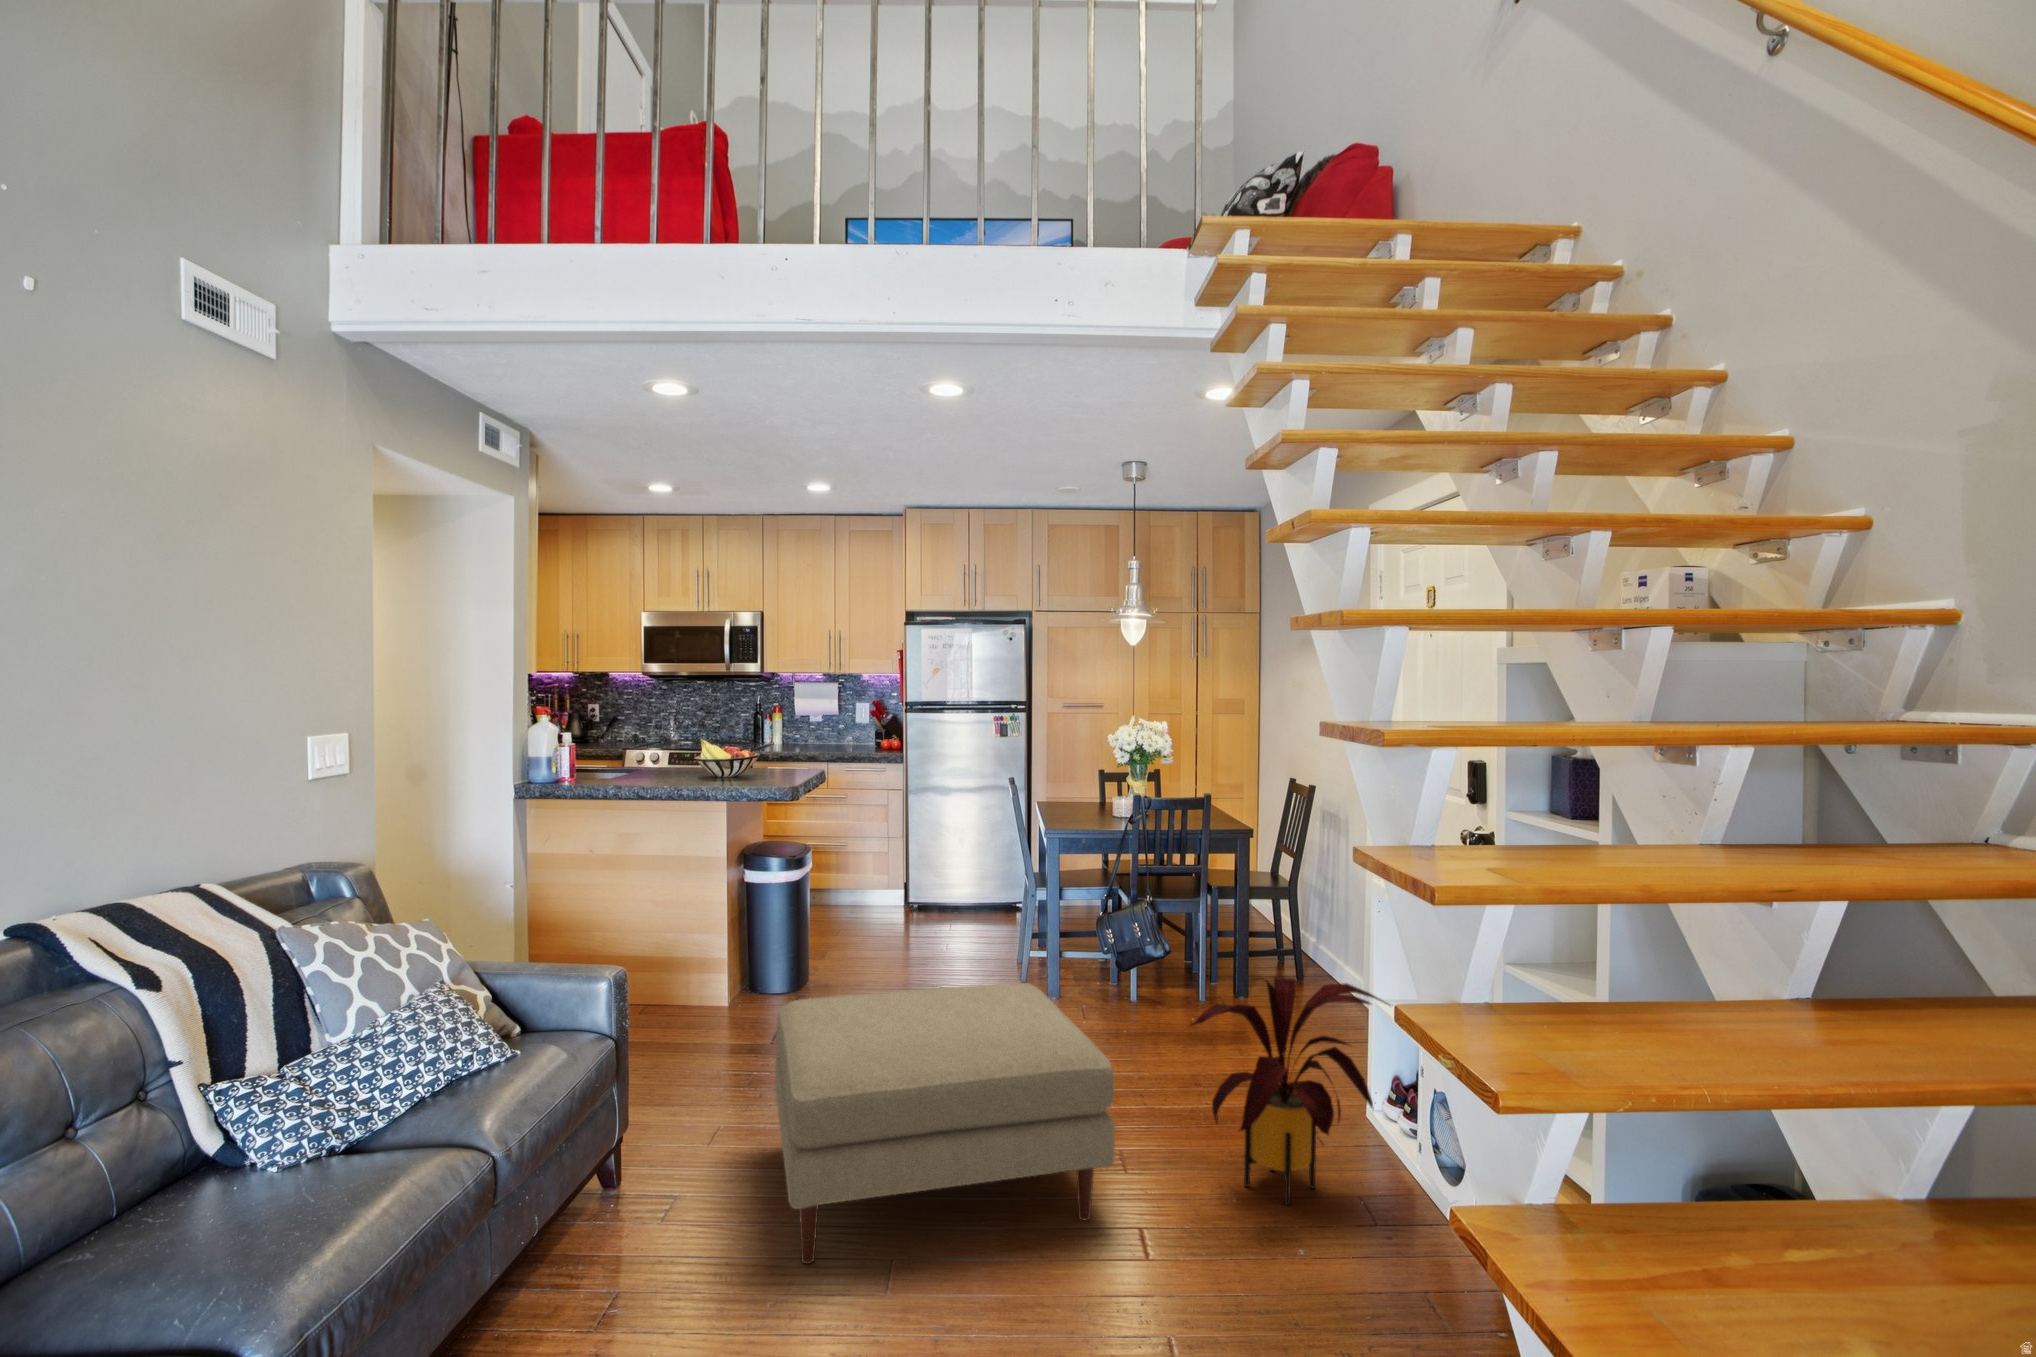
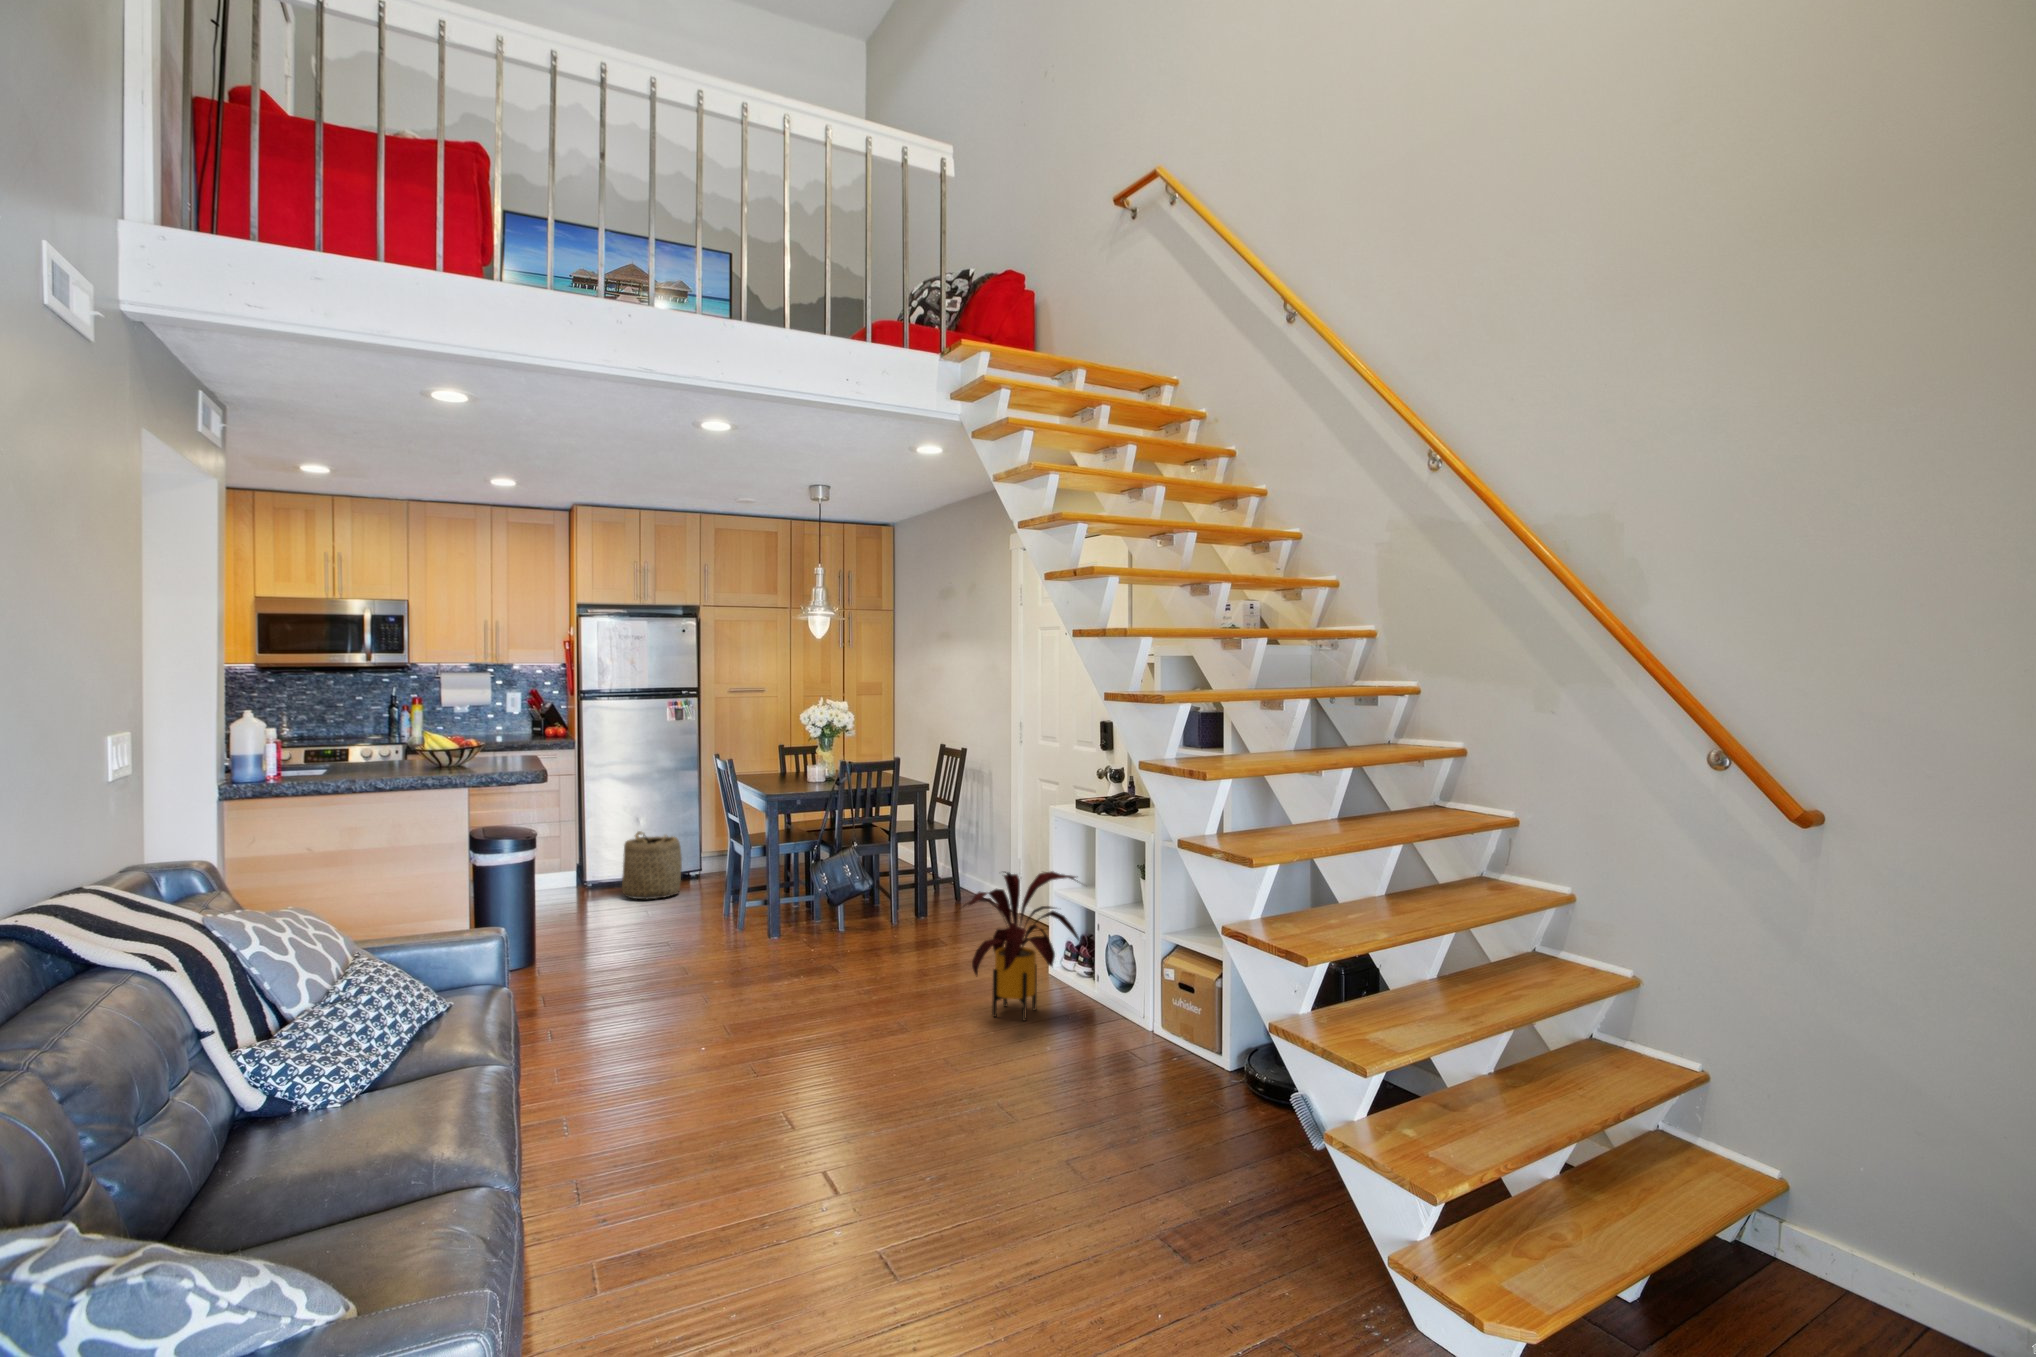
basket: none [934,853,995,928] -> present [622,831,682,899]
ottoman: present [775,983,1115,1264] -> none [625,904,923,1114]

